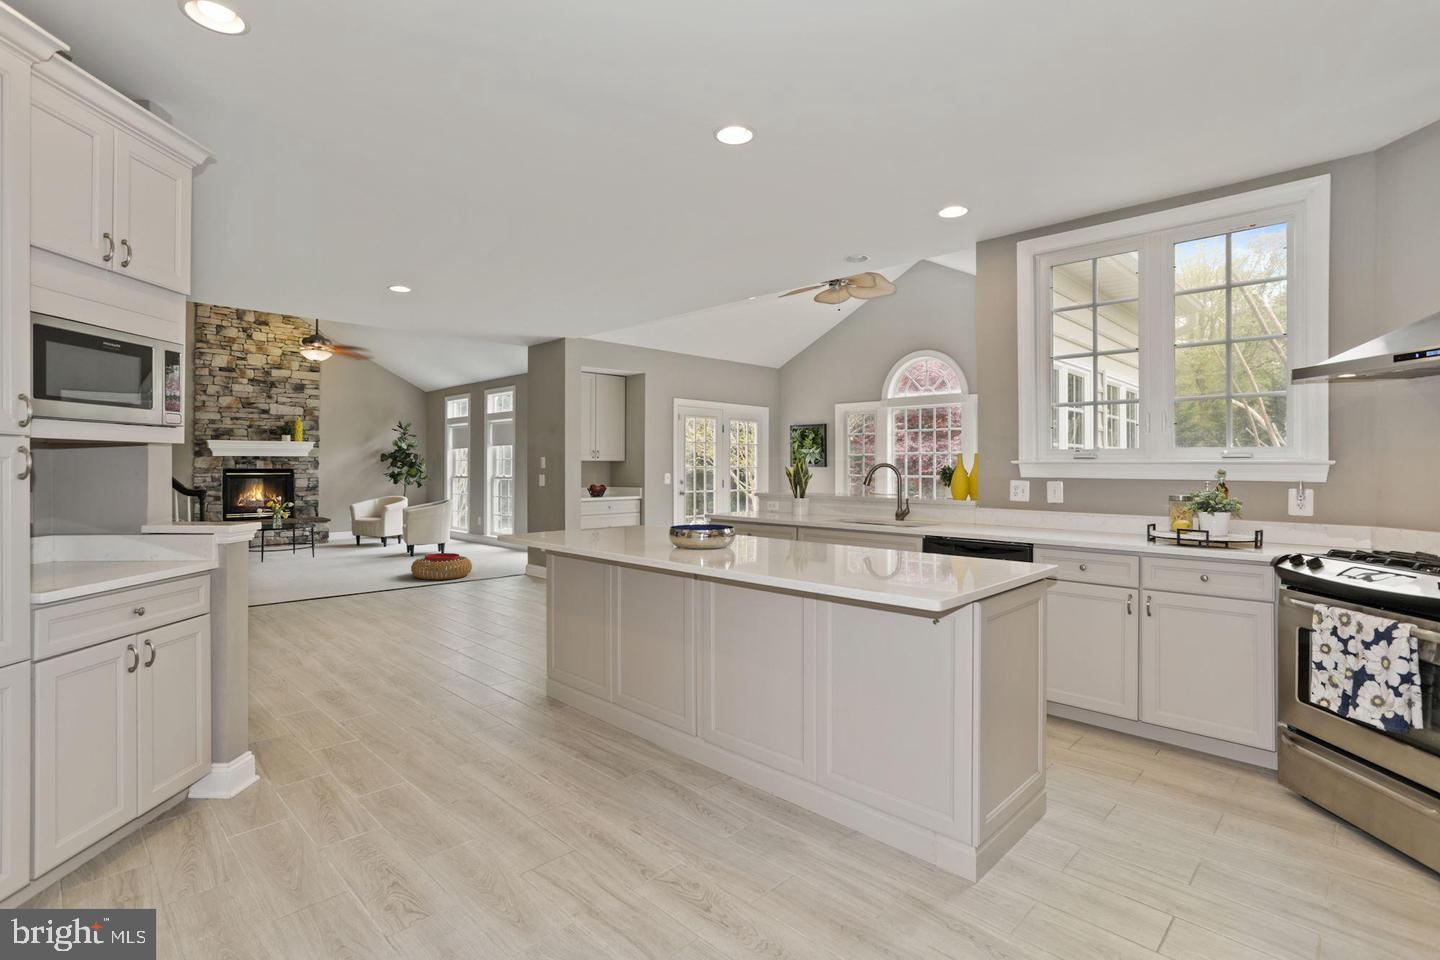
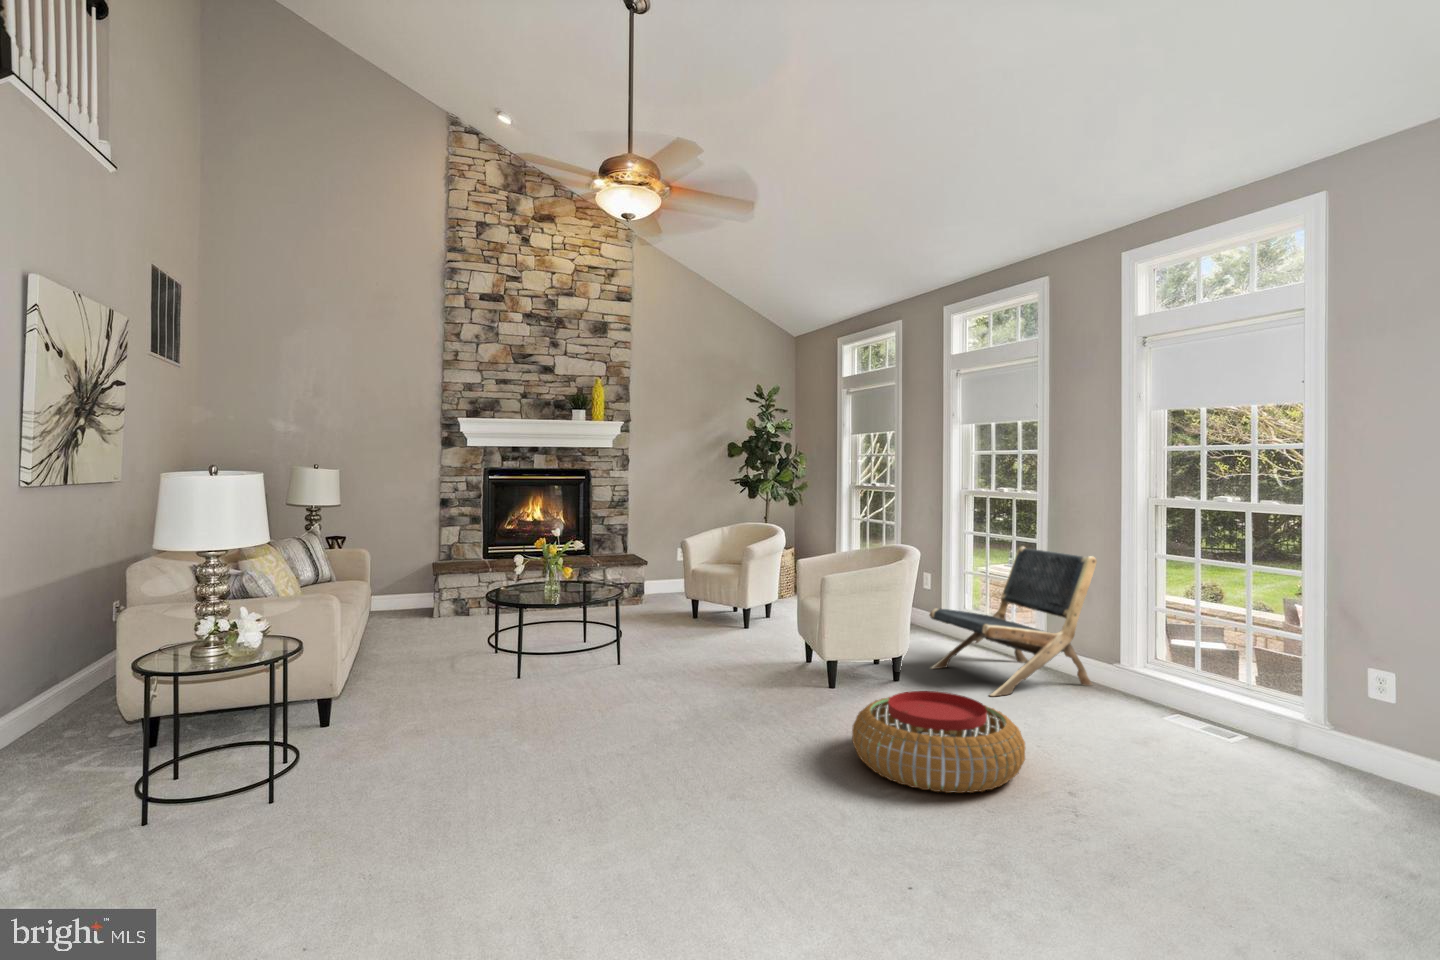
lounge chair: none [467,505,532,562] -> present [929,546,1096,696]

